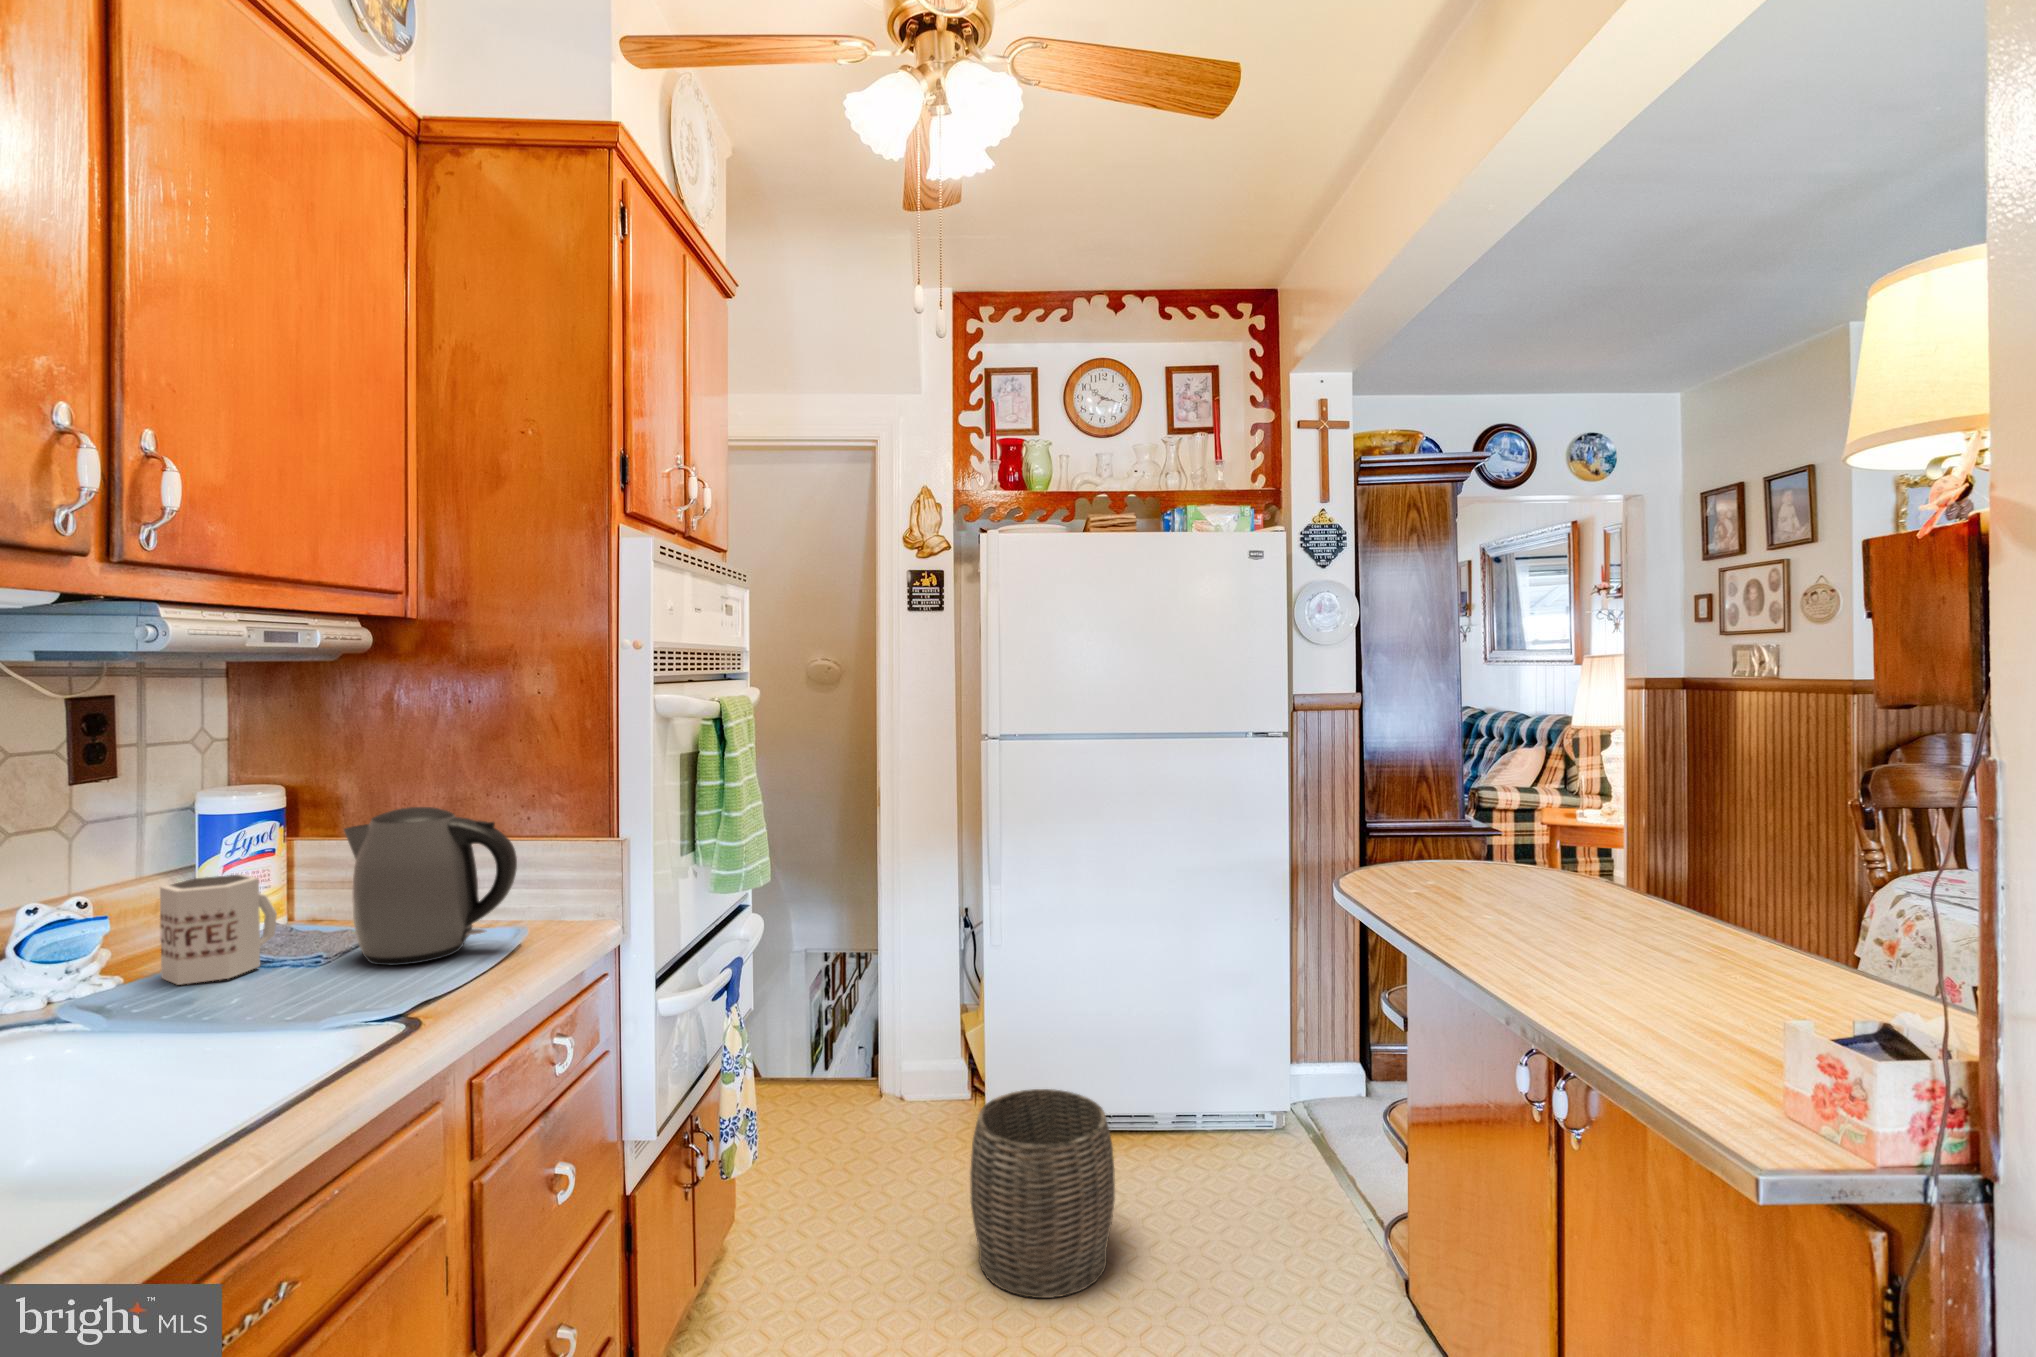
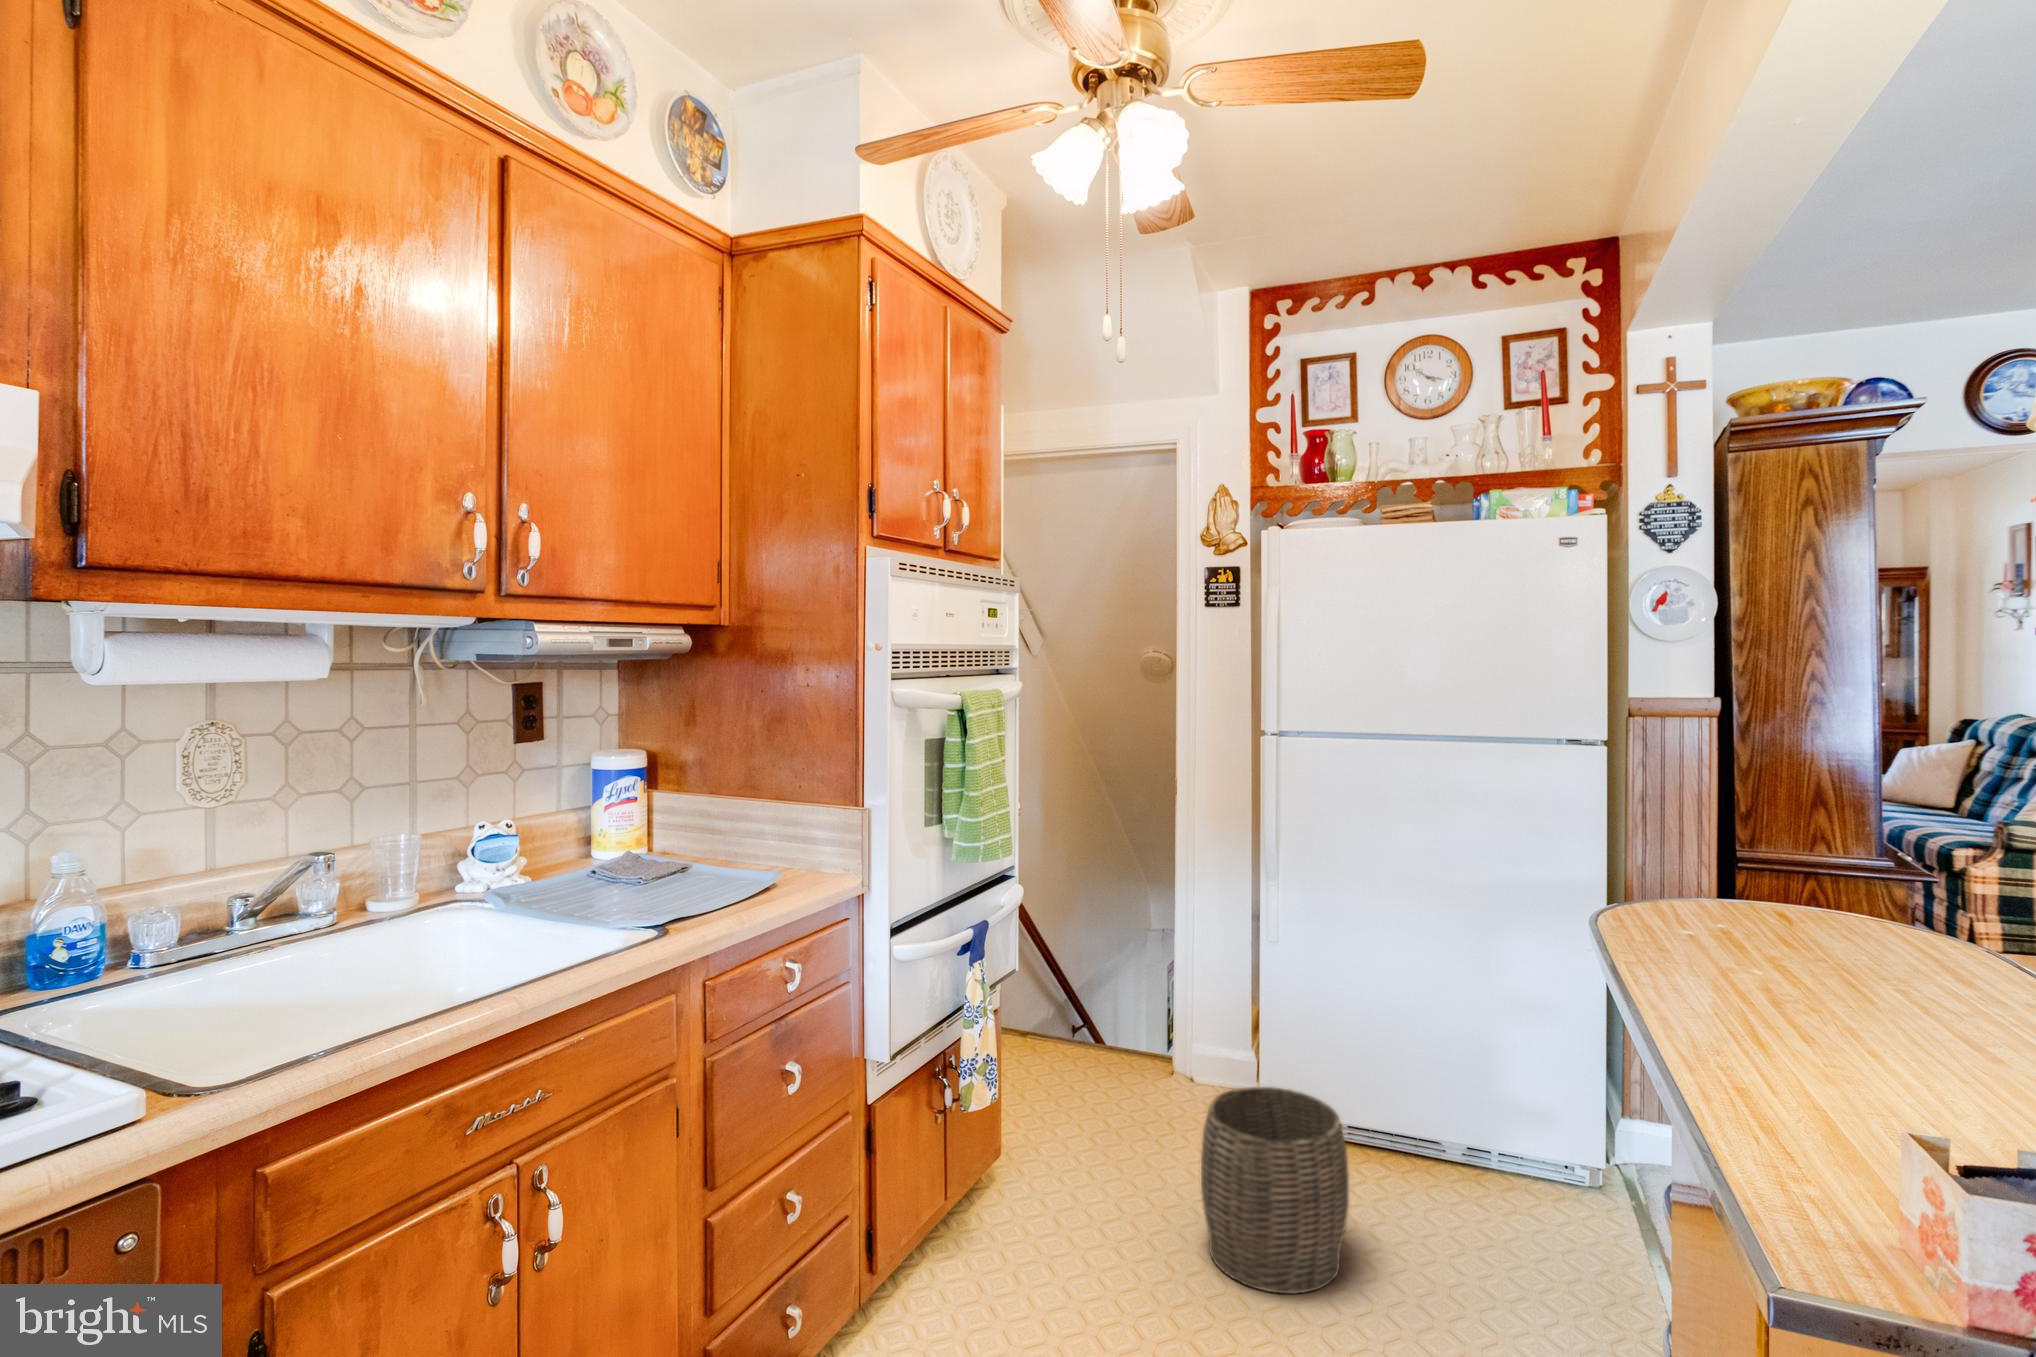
kettle: present [344,807,517,965] -> none [665,771,779,889]
mug: present [160,874,277,985] -> none [554,813,626,886]

